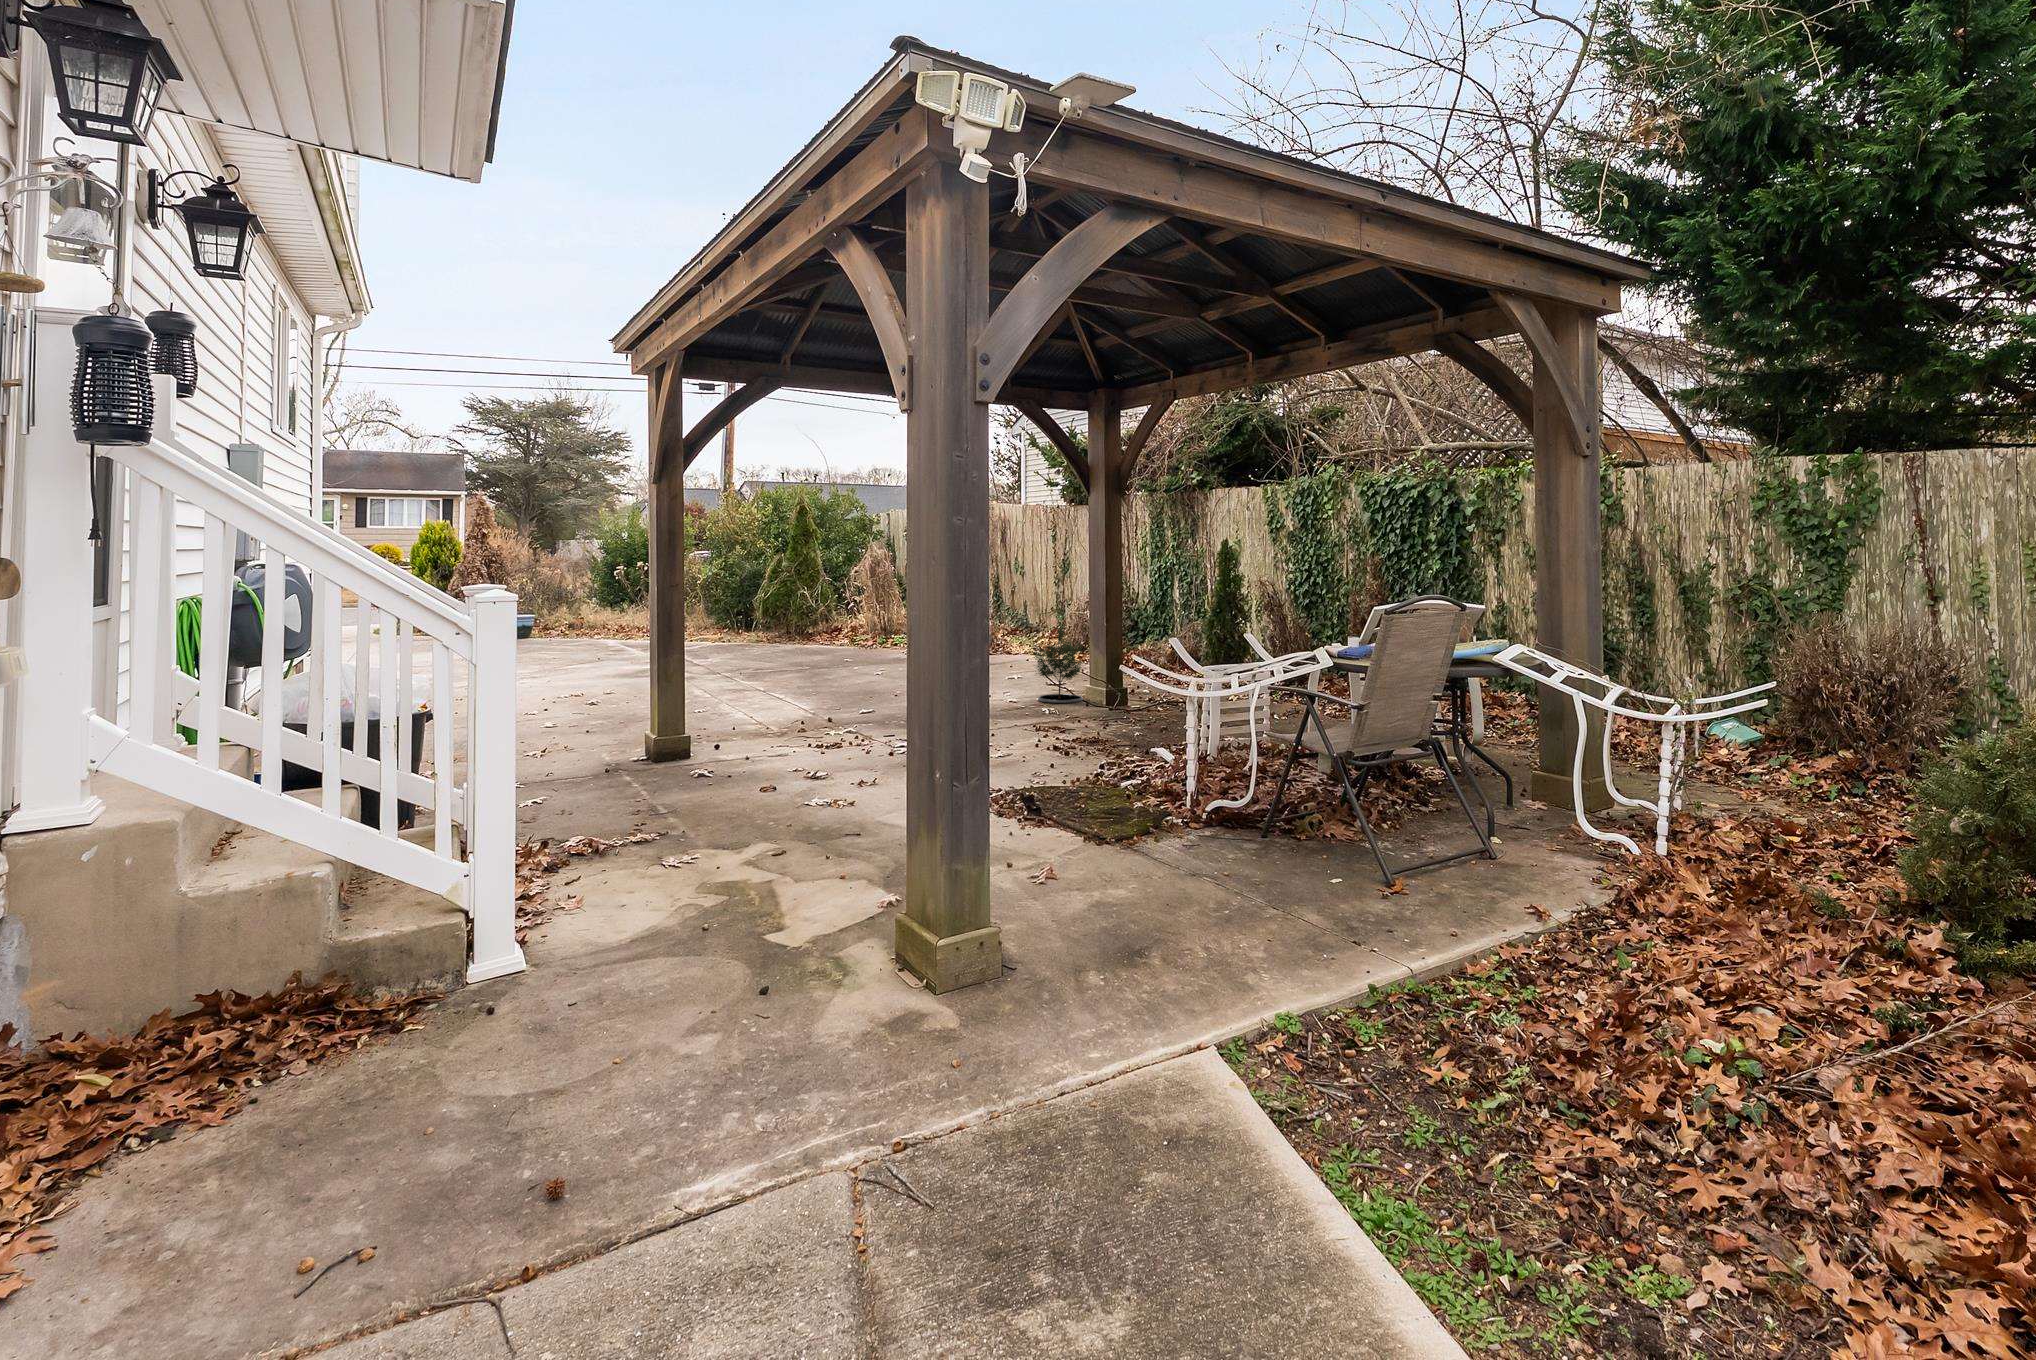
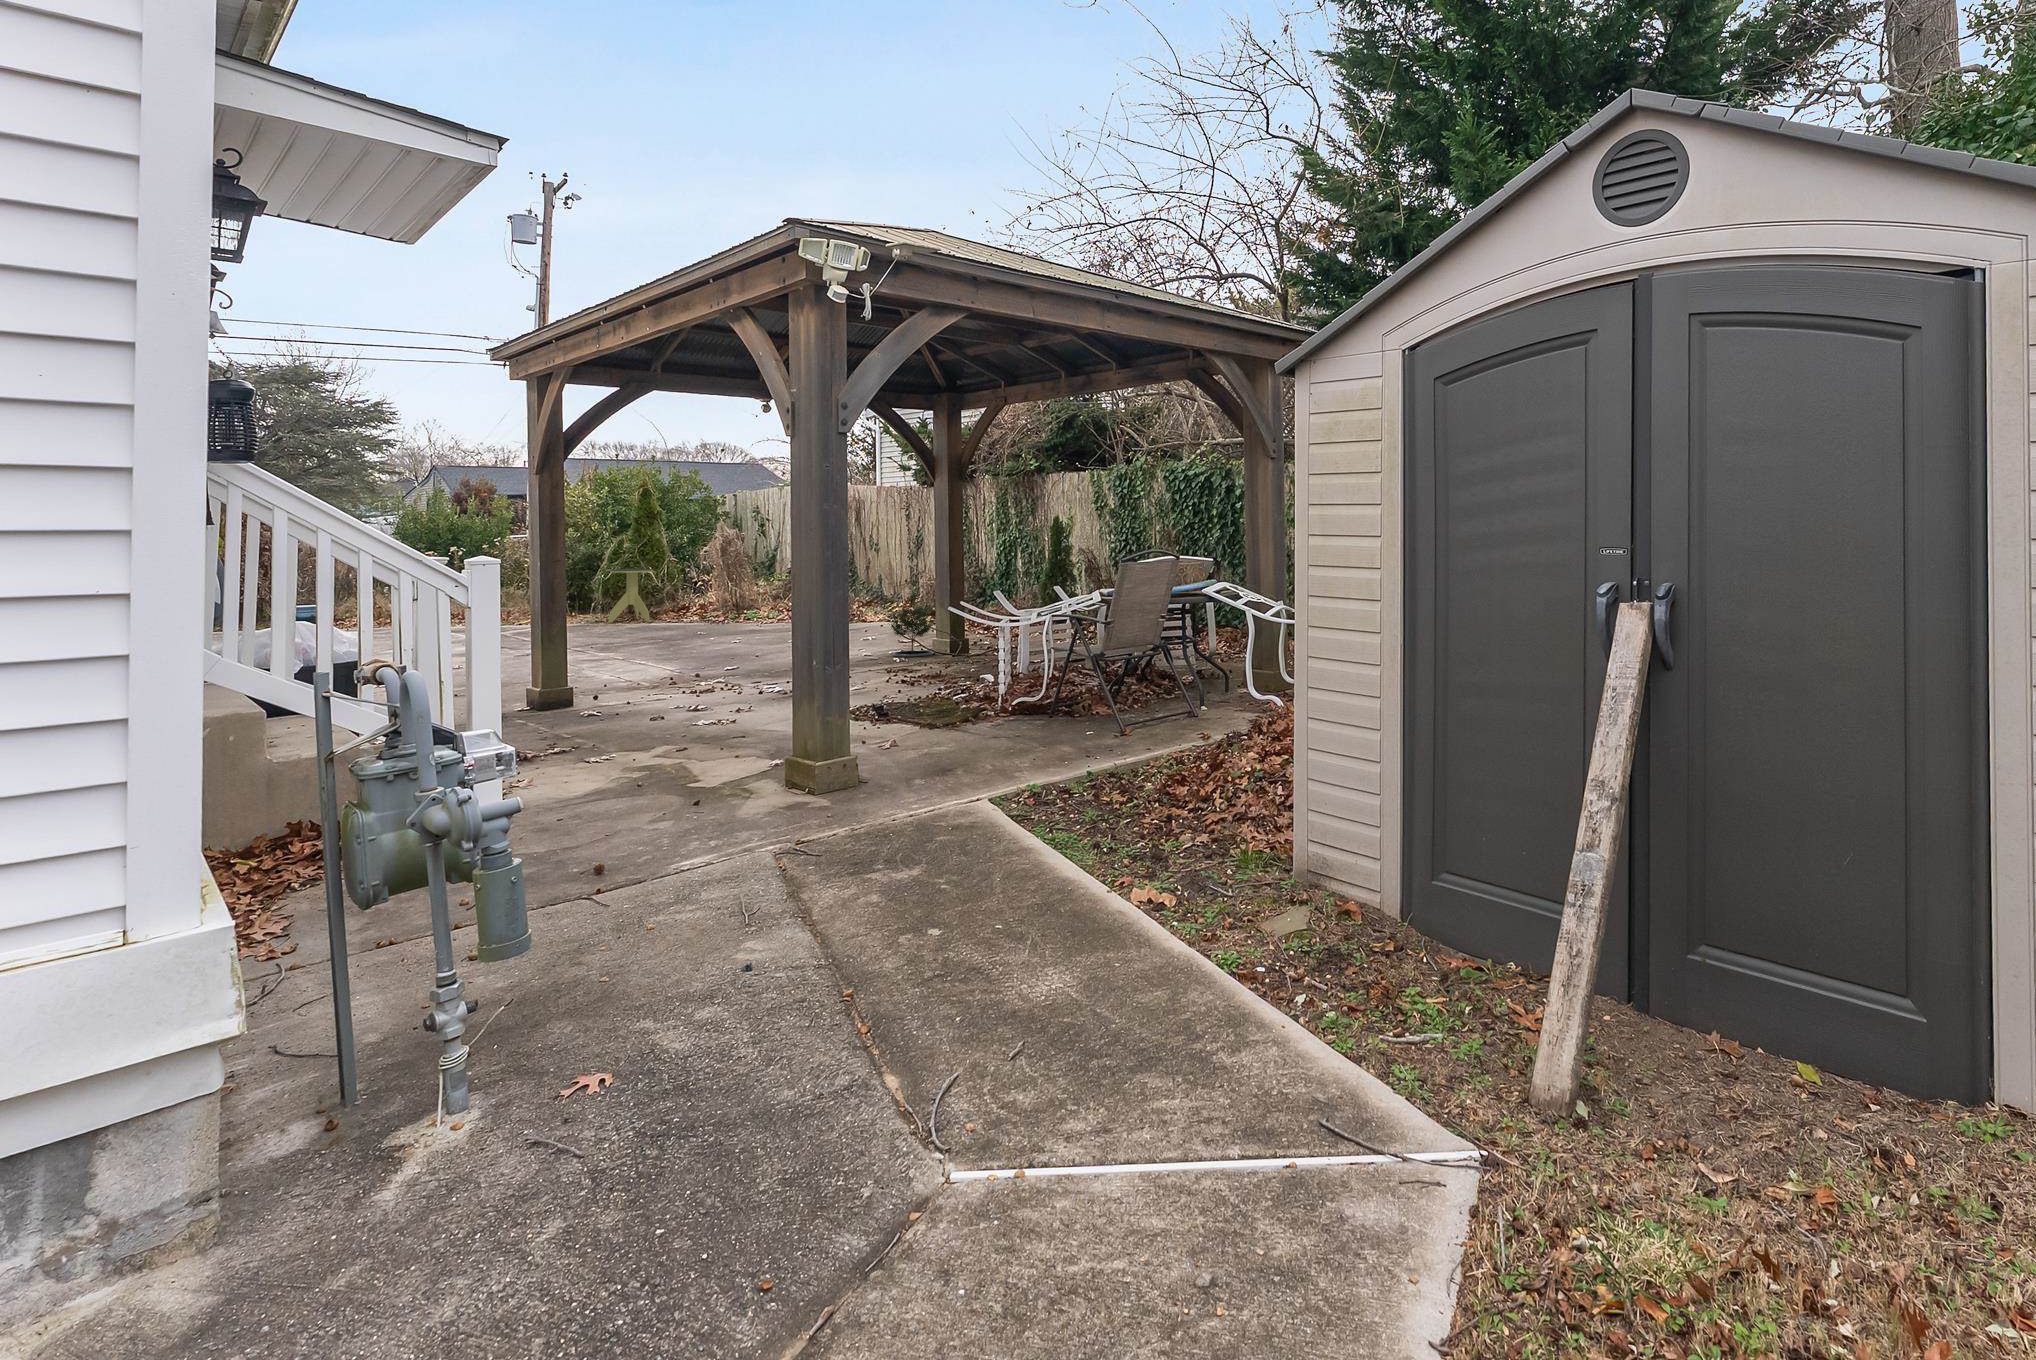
side table: none [765,588,807,642] -> present [608,569,653,623]

